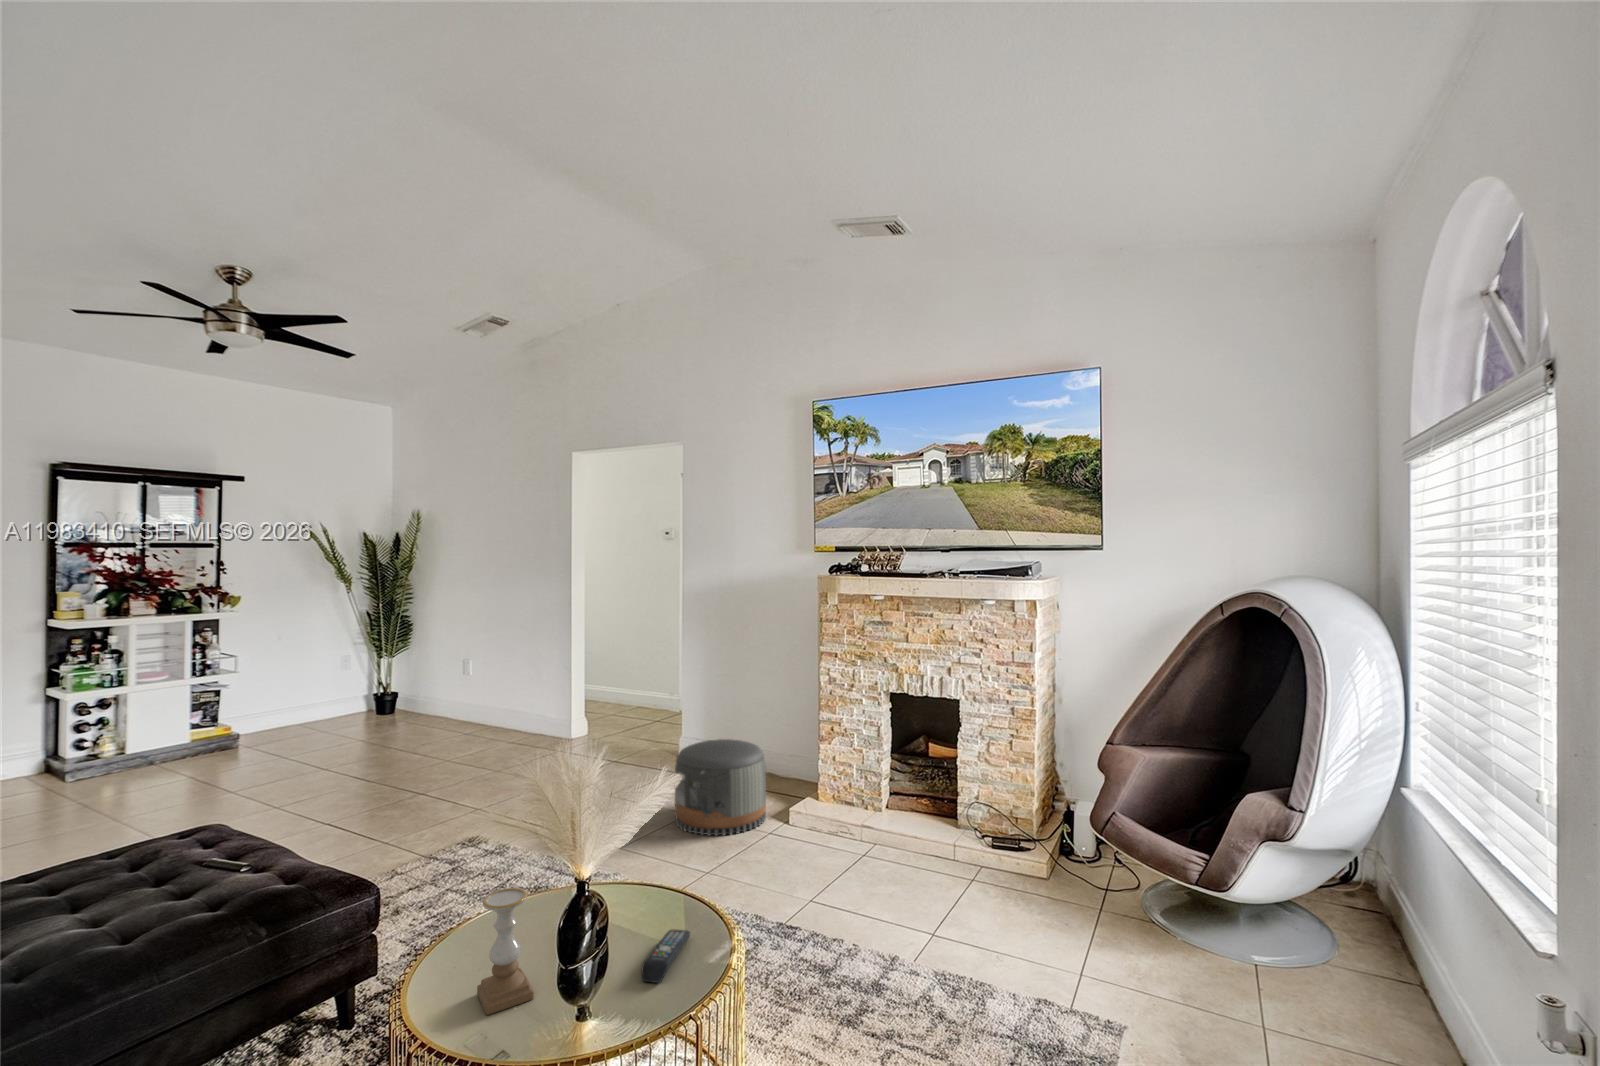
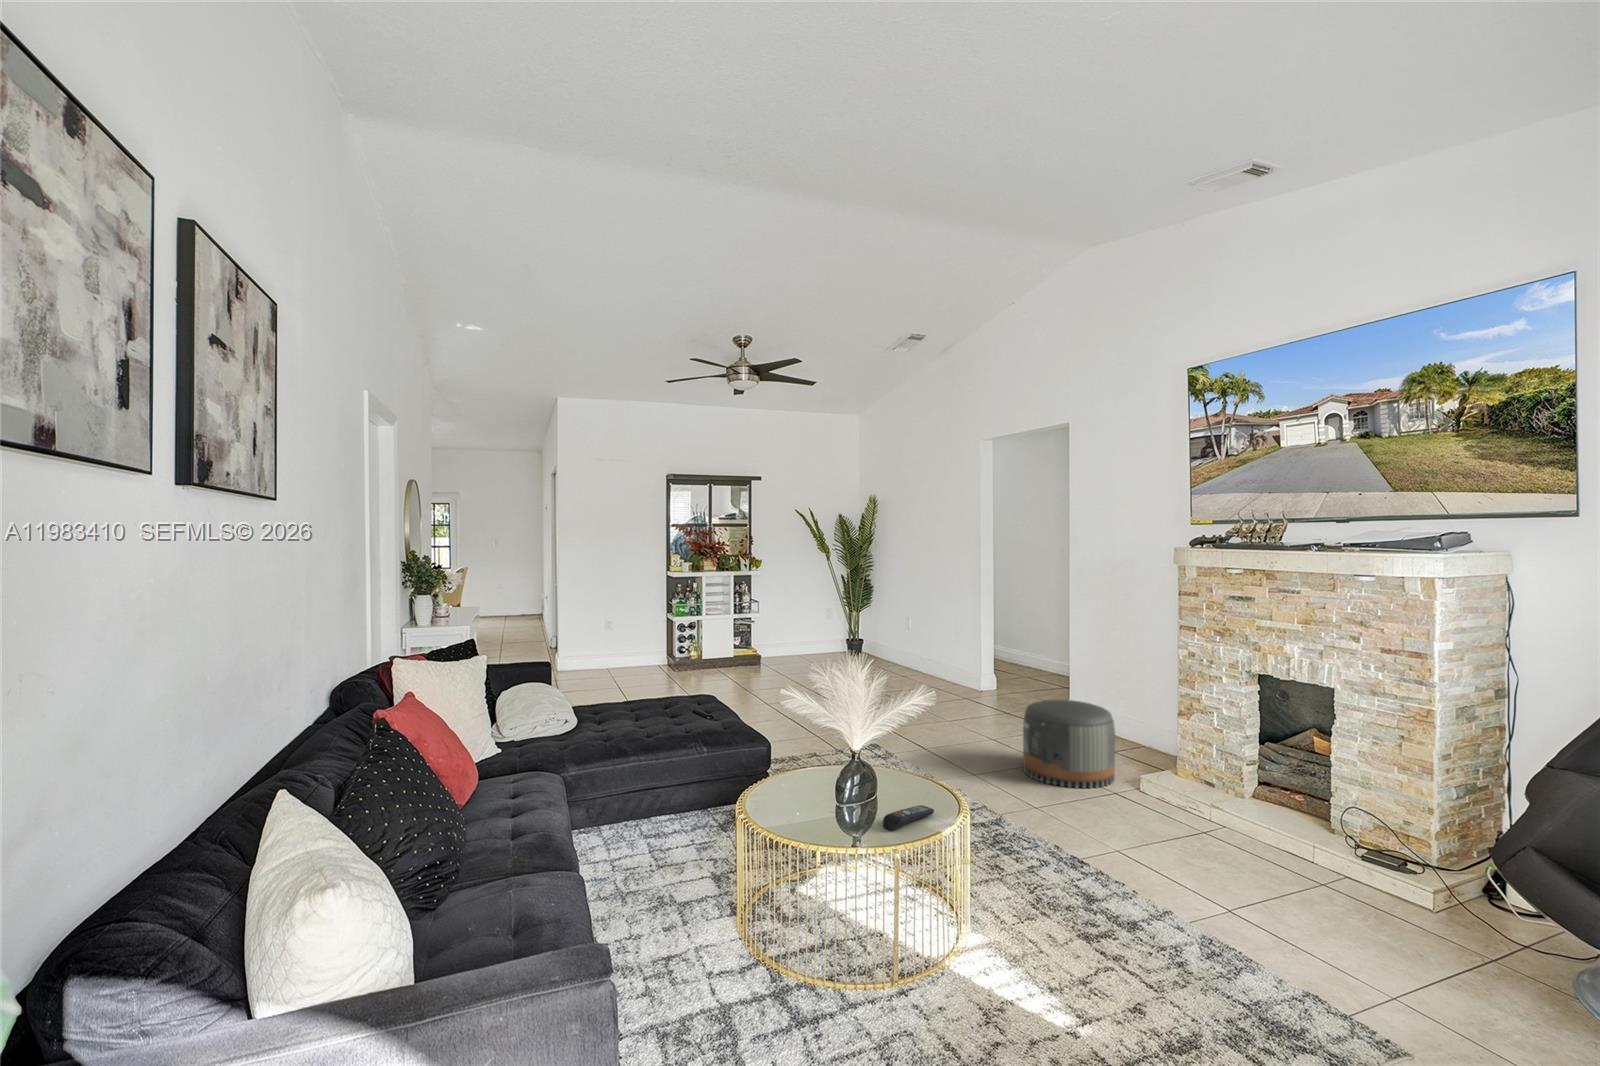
candle holder: present [477,888,534,1015] -> none [782,741,813,817]

